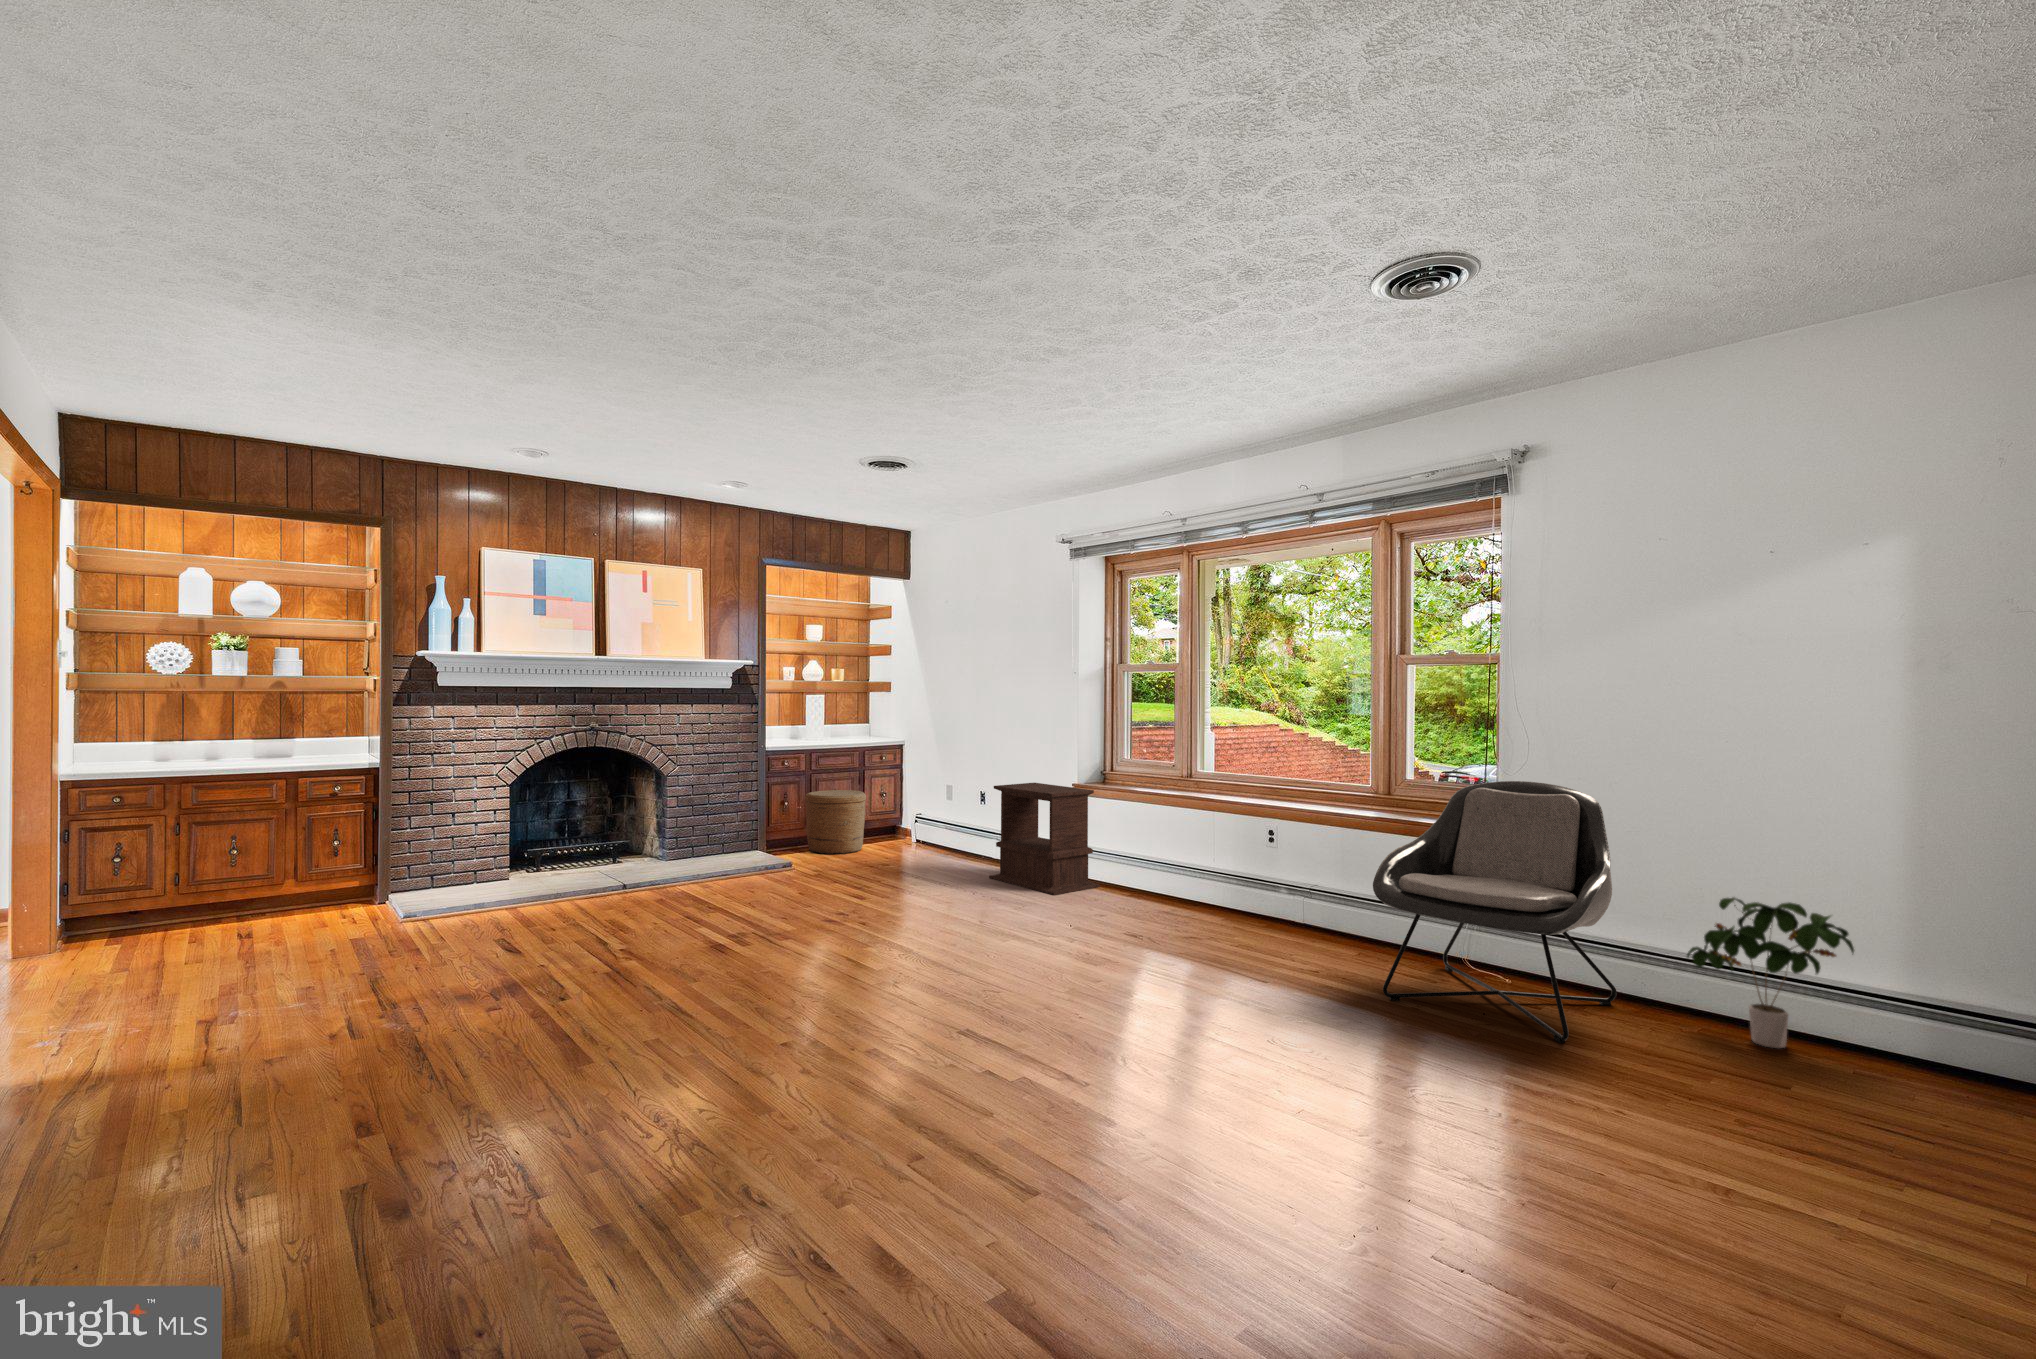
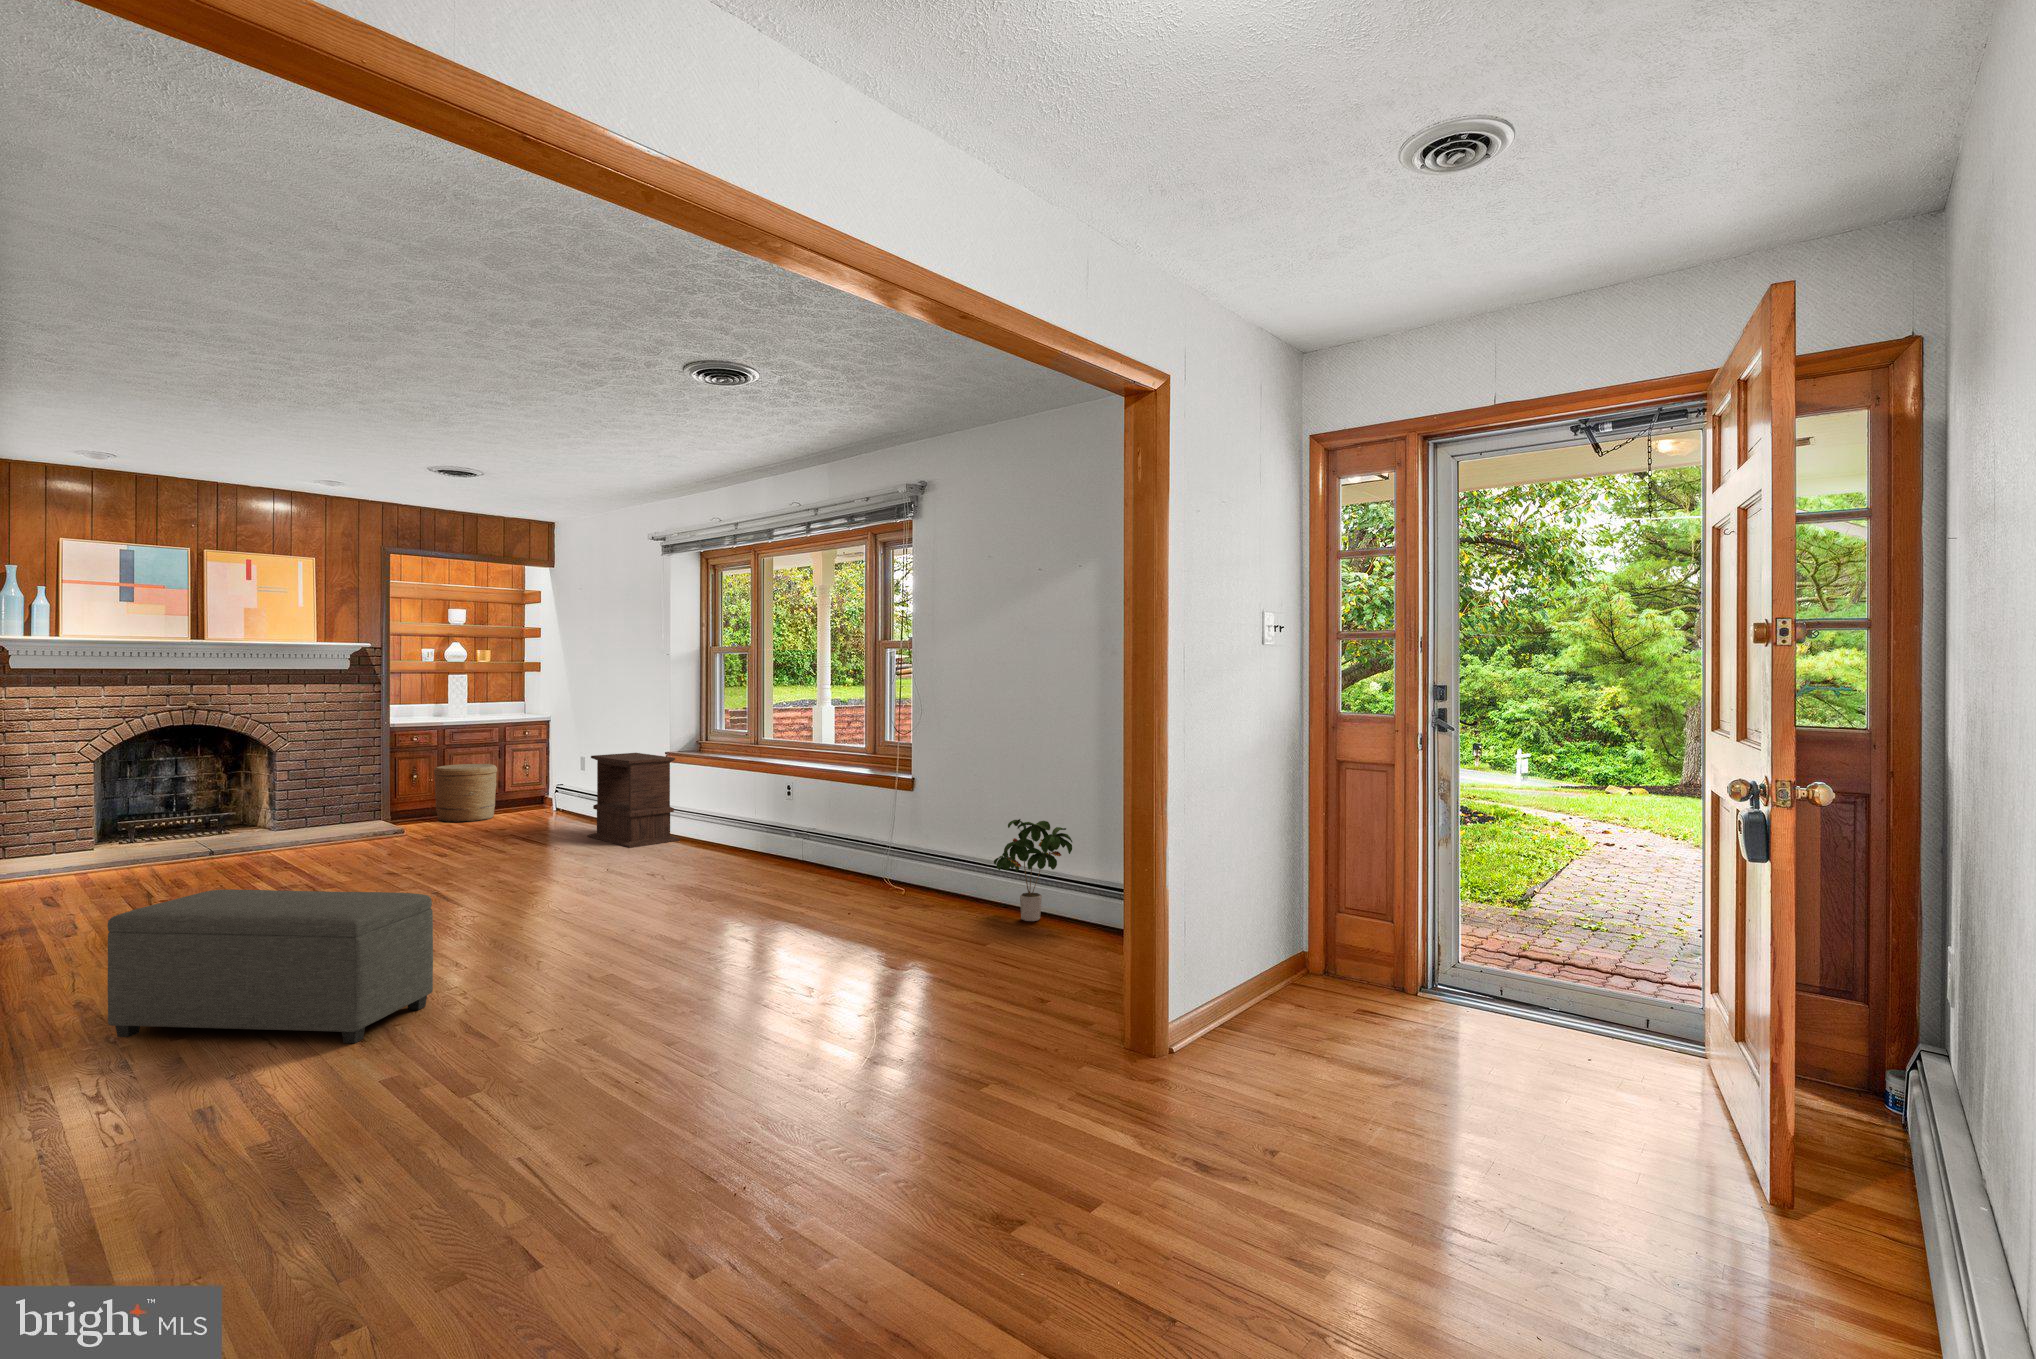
lounge chair: present [1373,781,1617,1043] -> none [789,742,967,925]
ottoman: none [709,985,1103,1258] -> present [108,889,433,1043]

